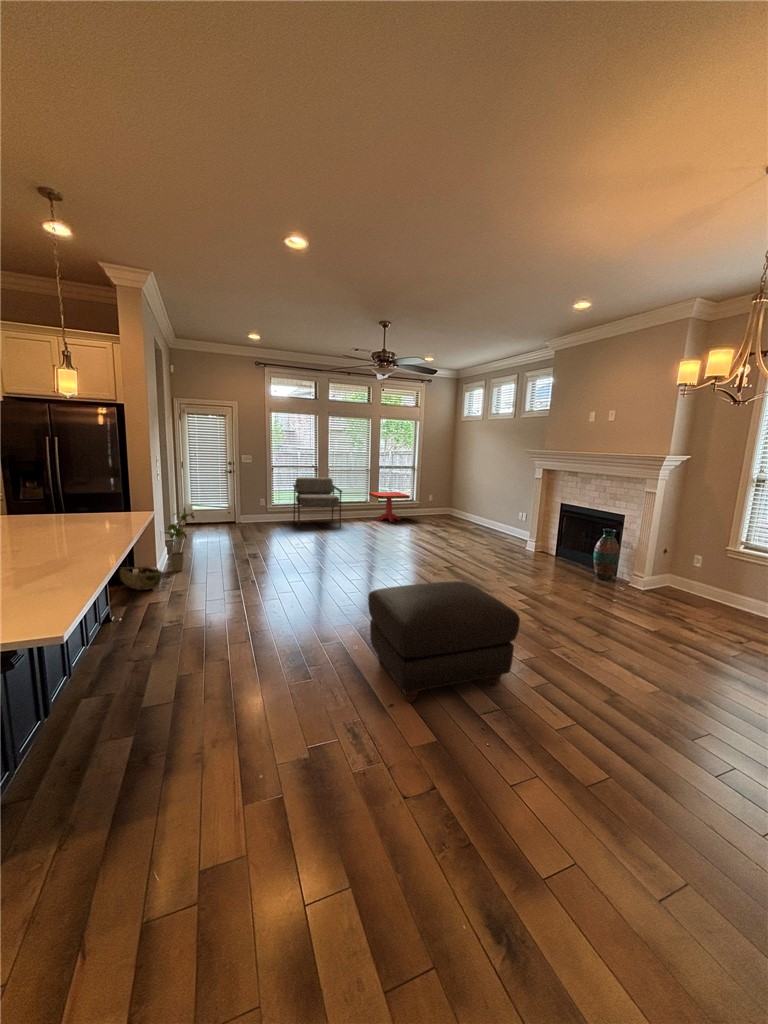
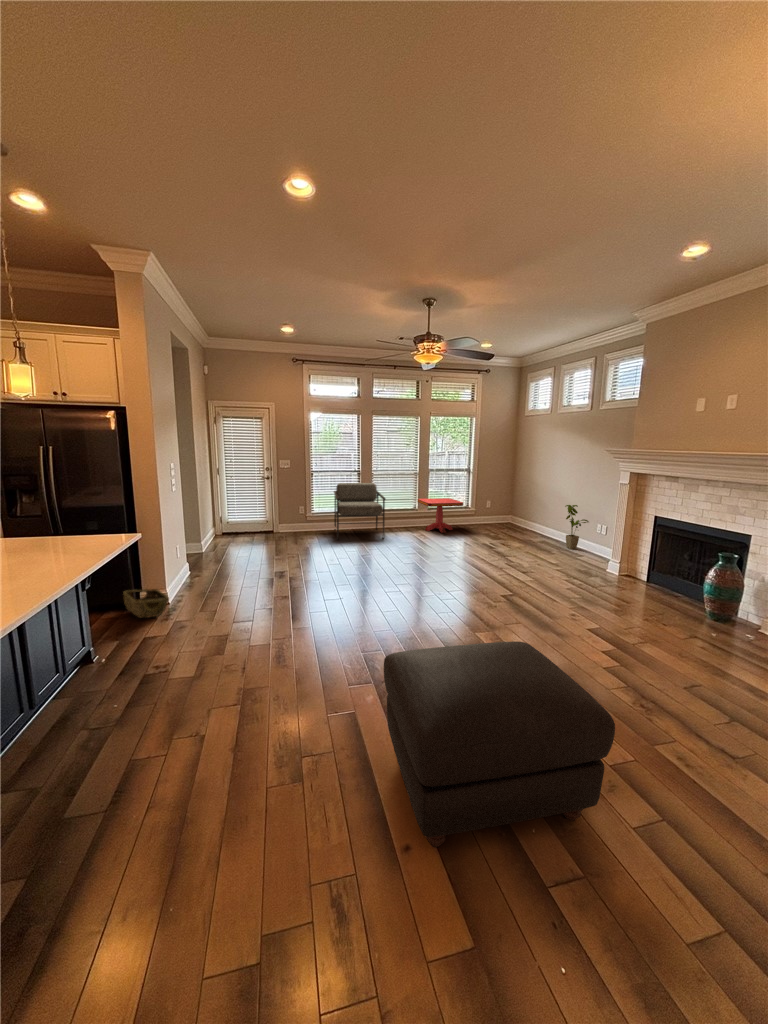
house plant: present [164,513,194,571] -> present [565,505,589,549]

